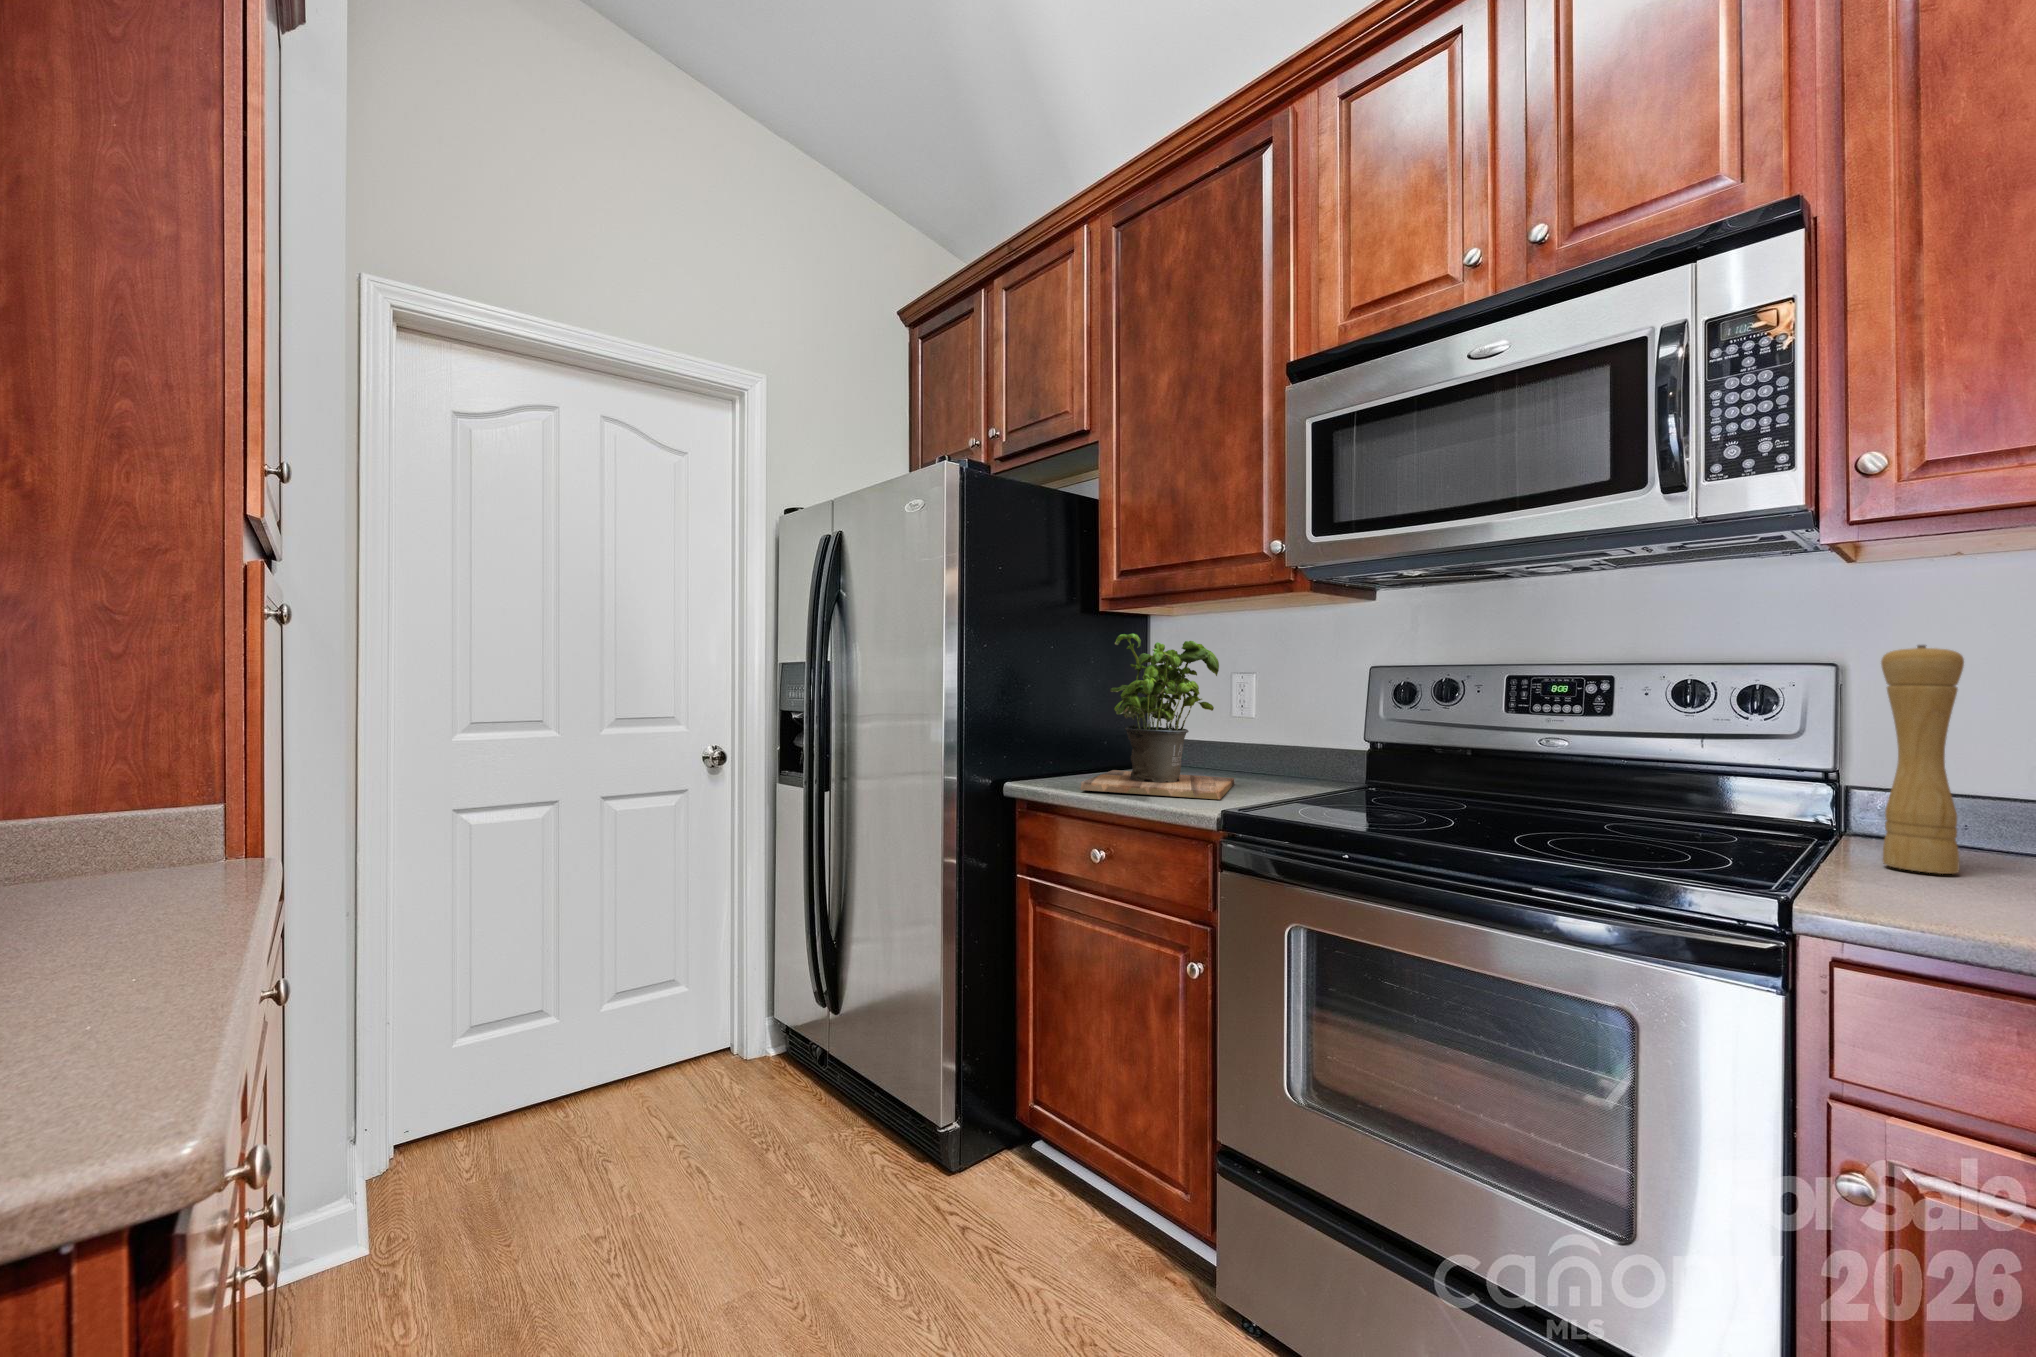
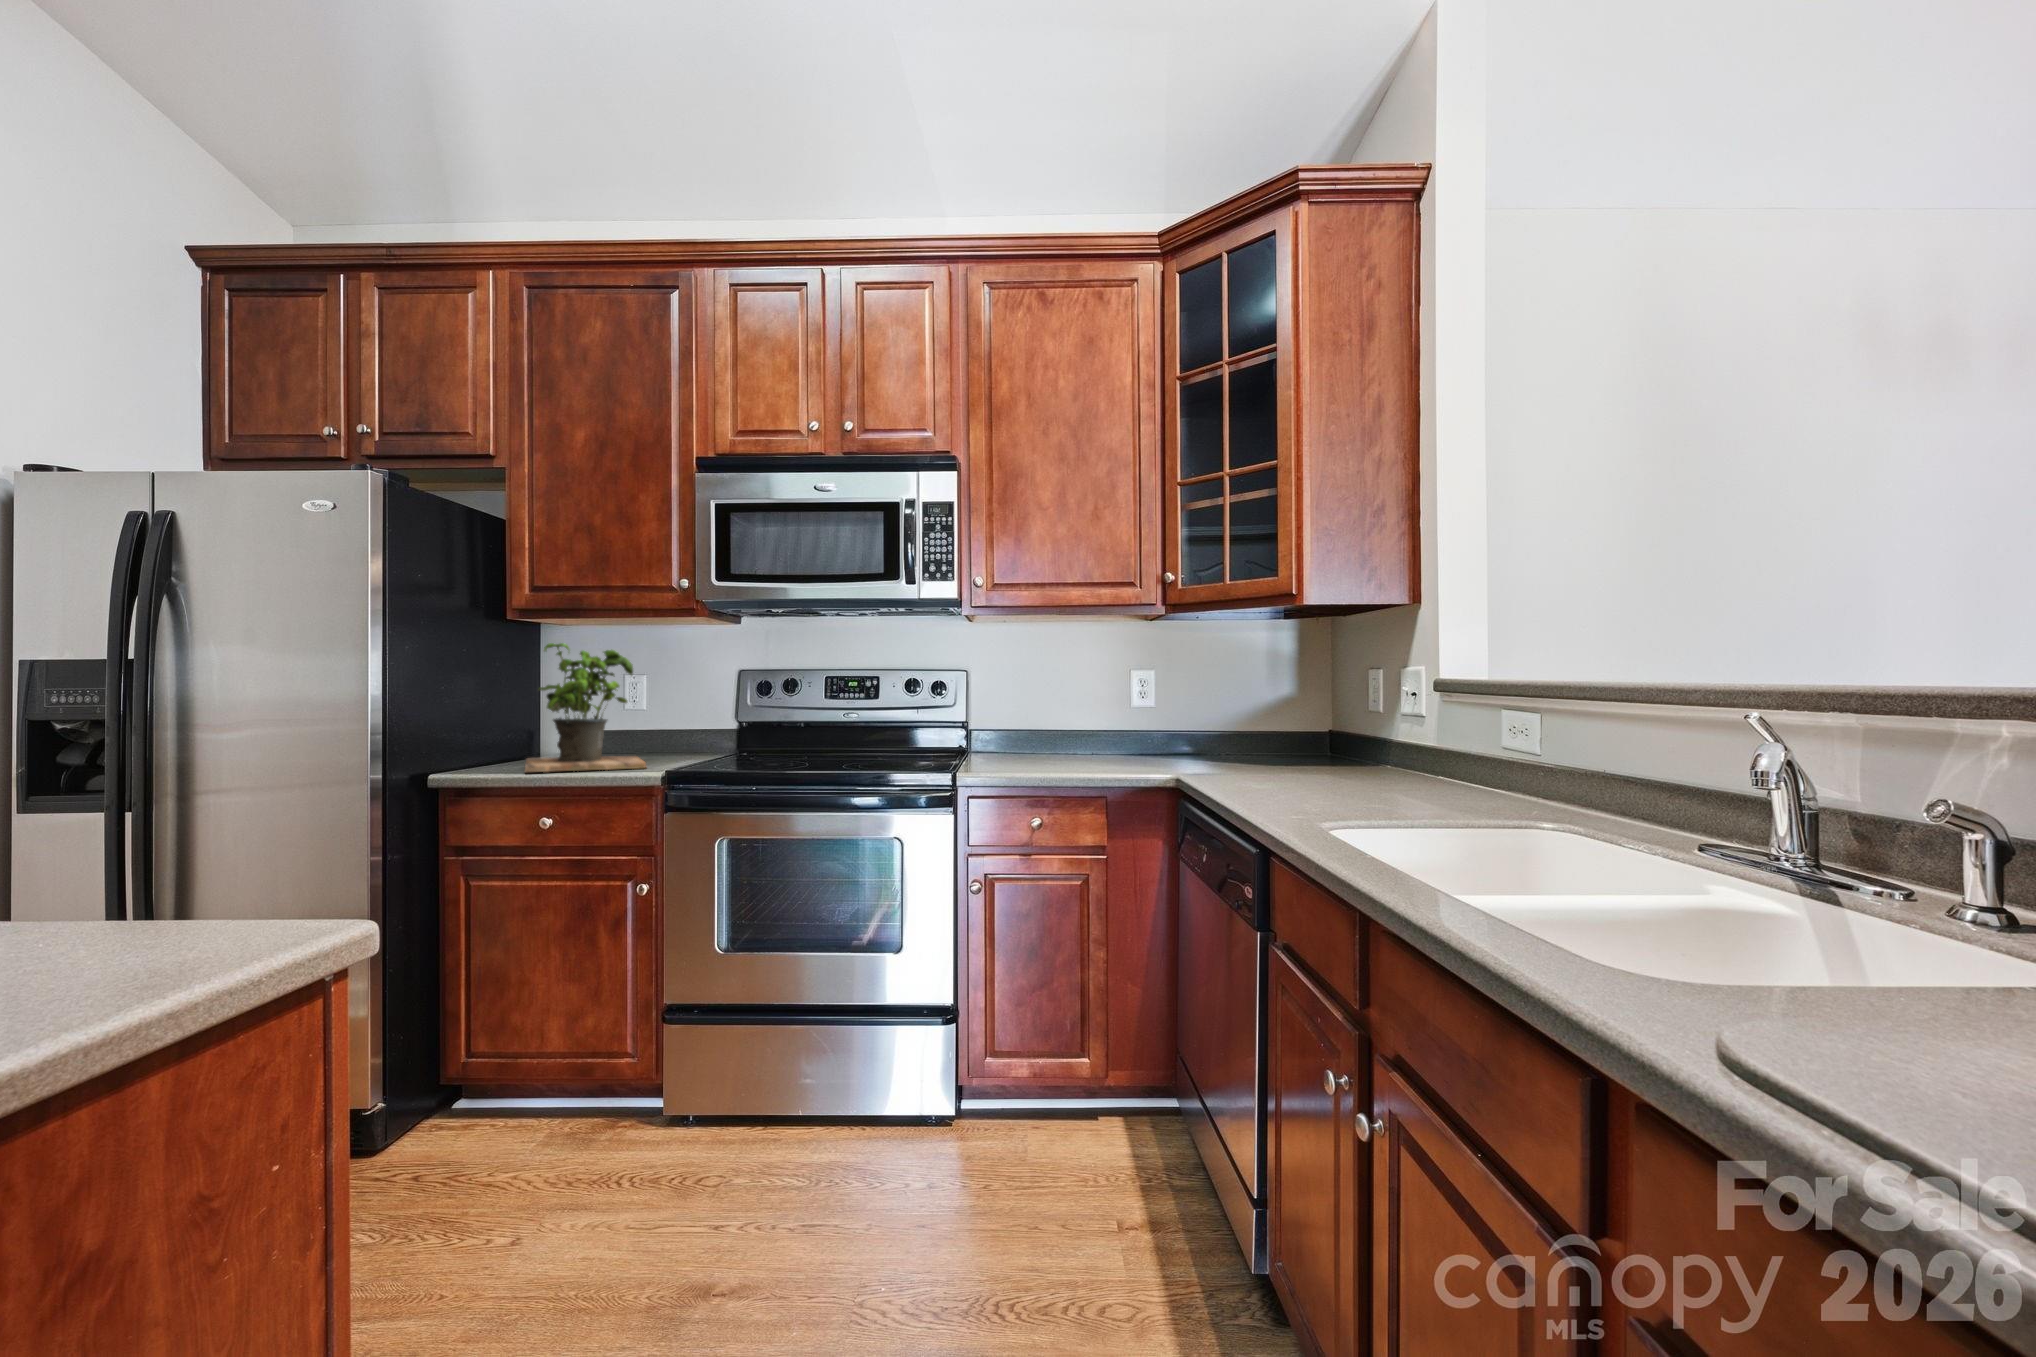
pepper mill: present [1881,645,1964,874] -> none [983,662,1008,762]

